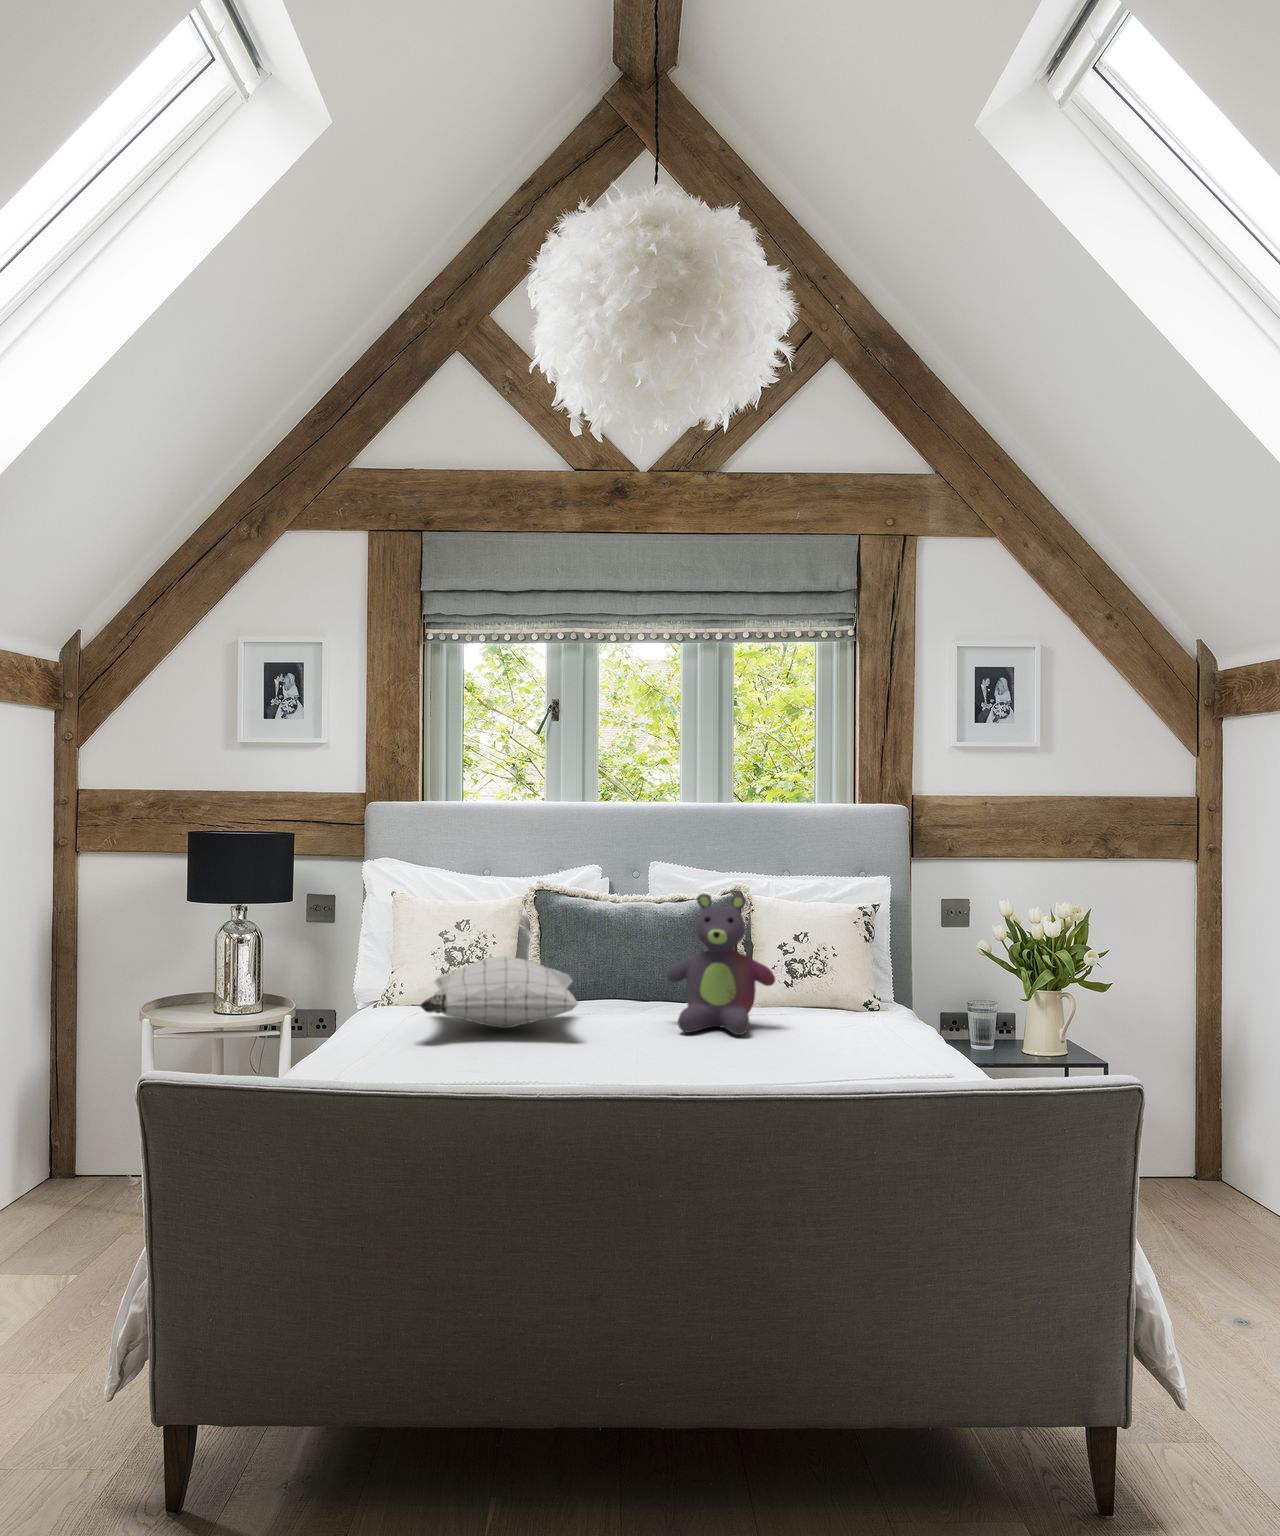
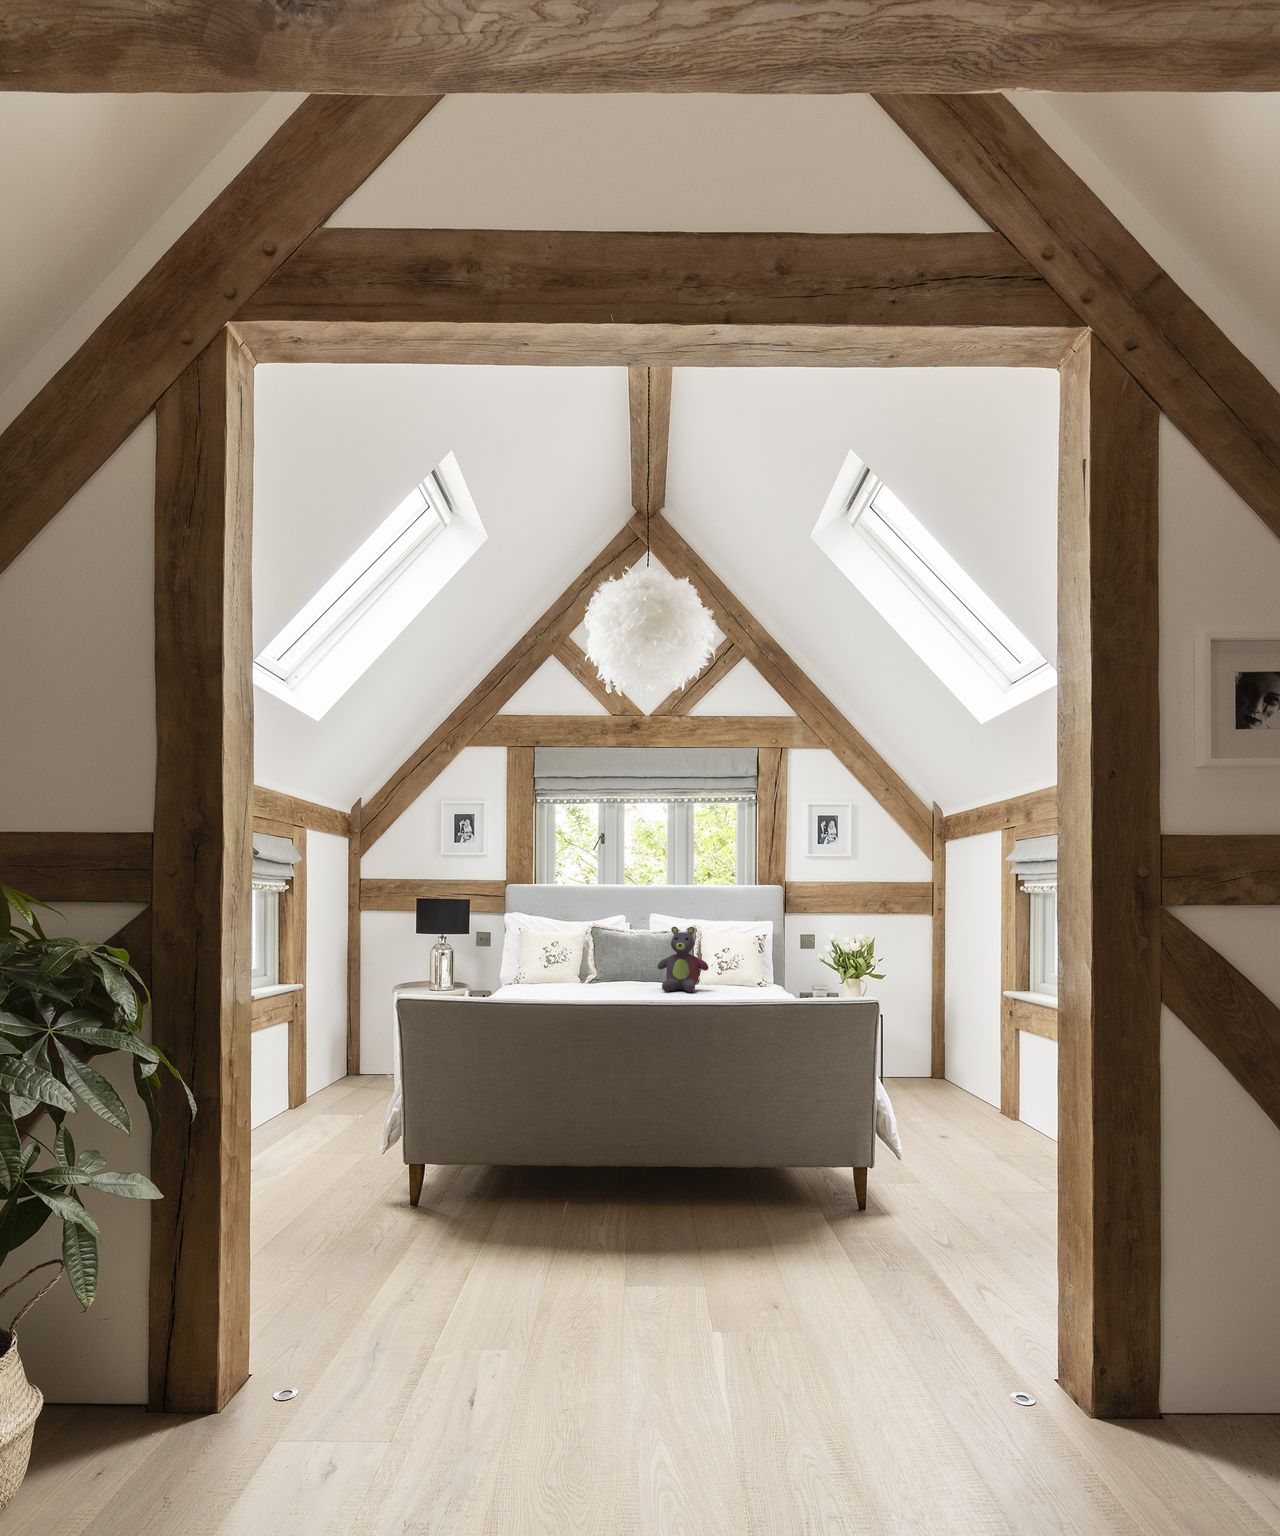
pillow: present [420,956,578,1028] -> none [542,955,616,990]

